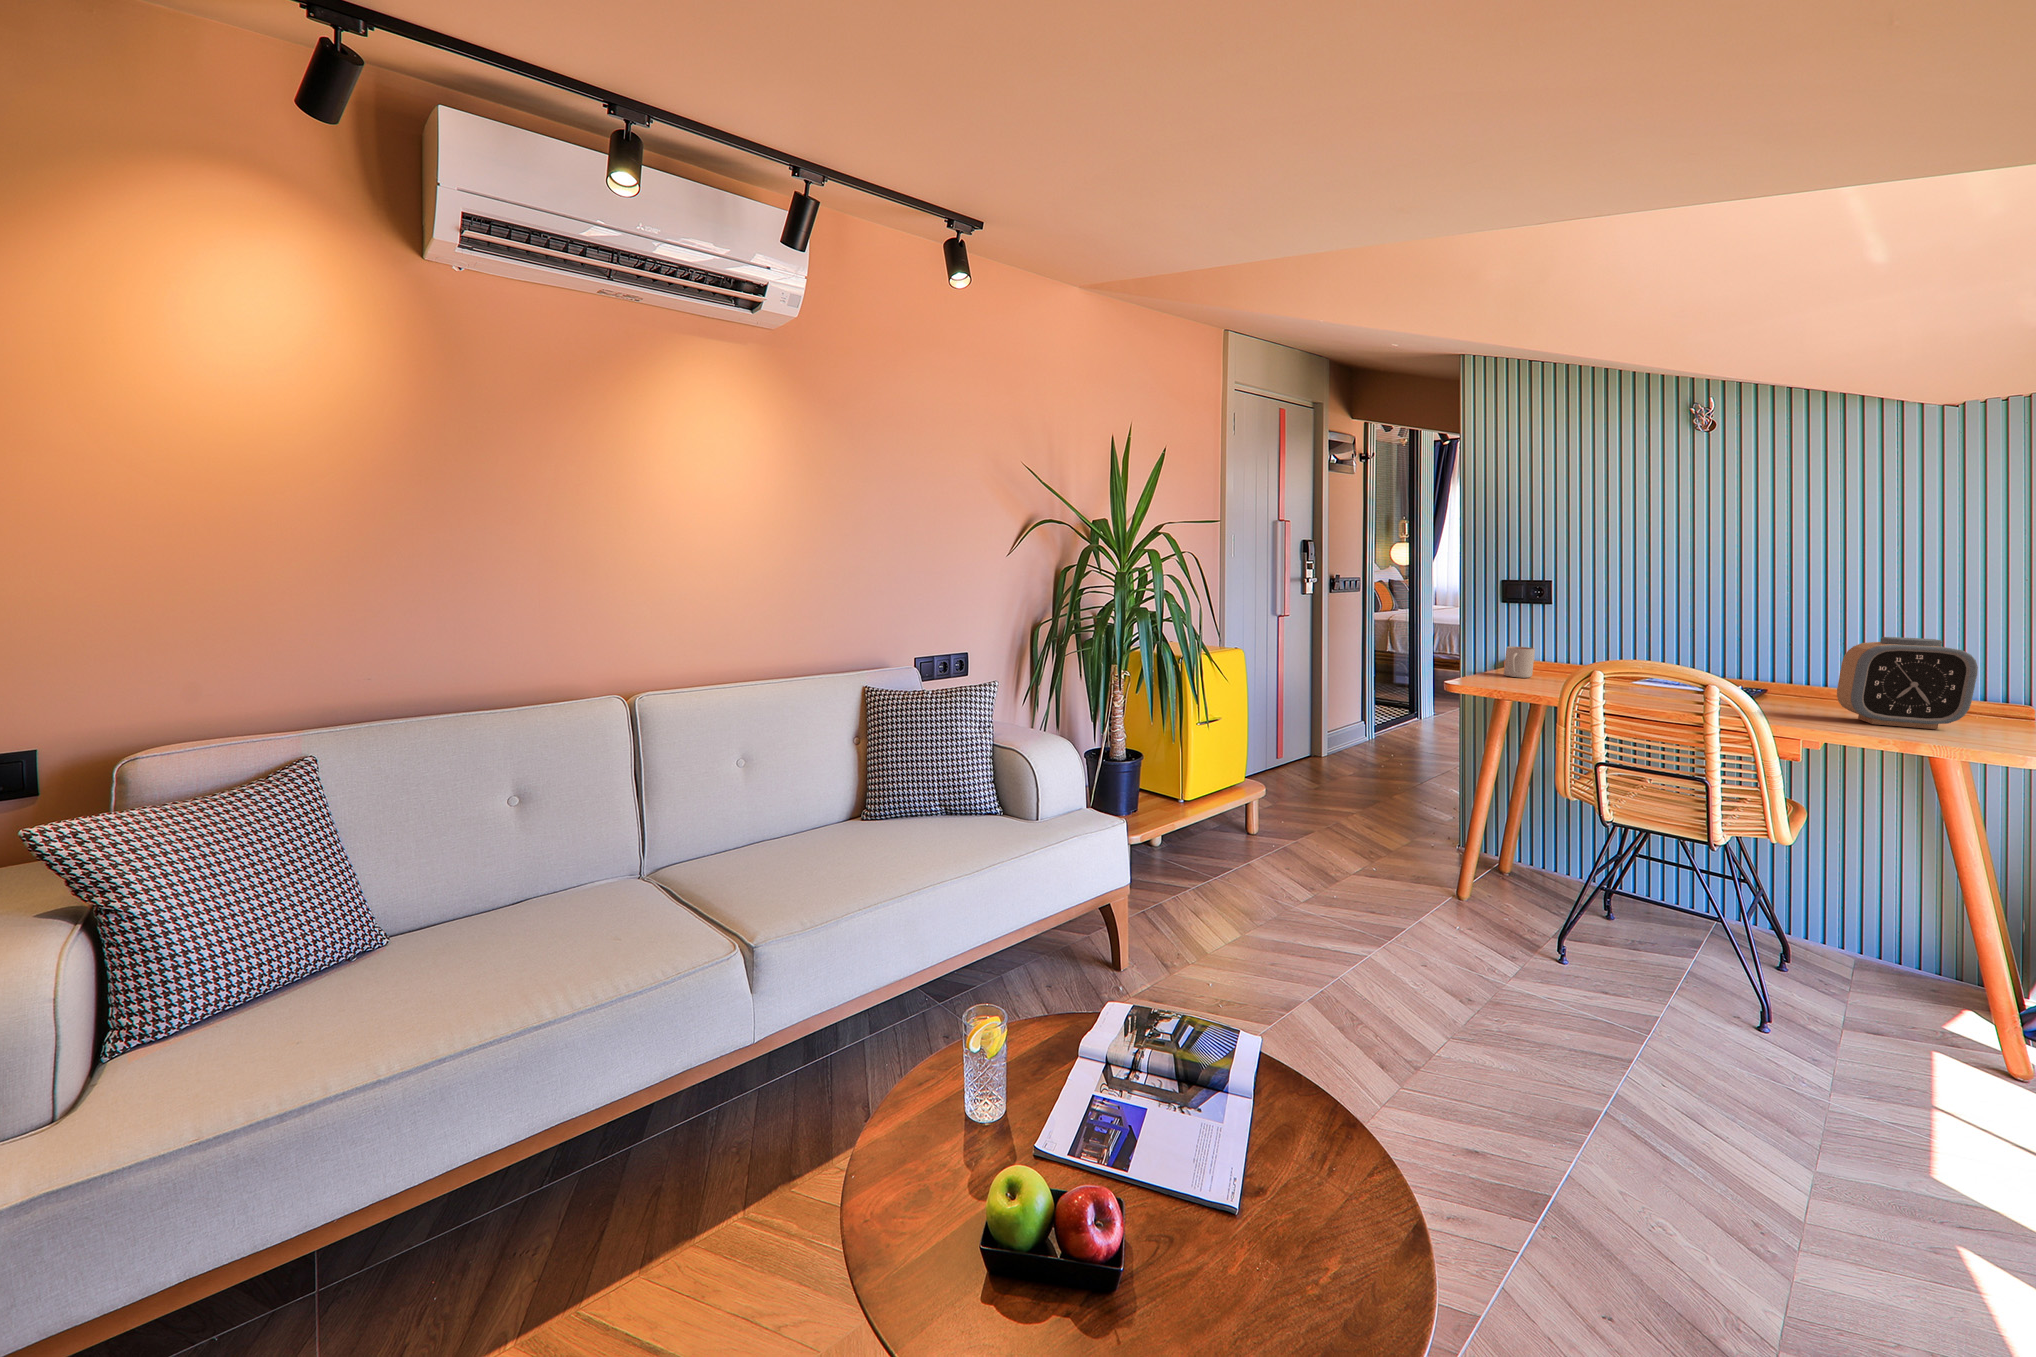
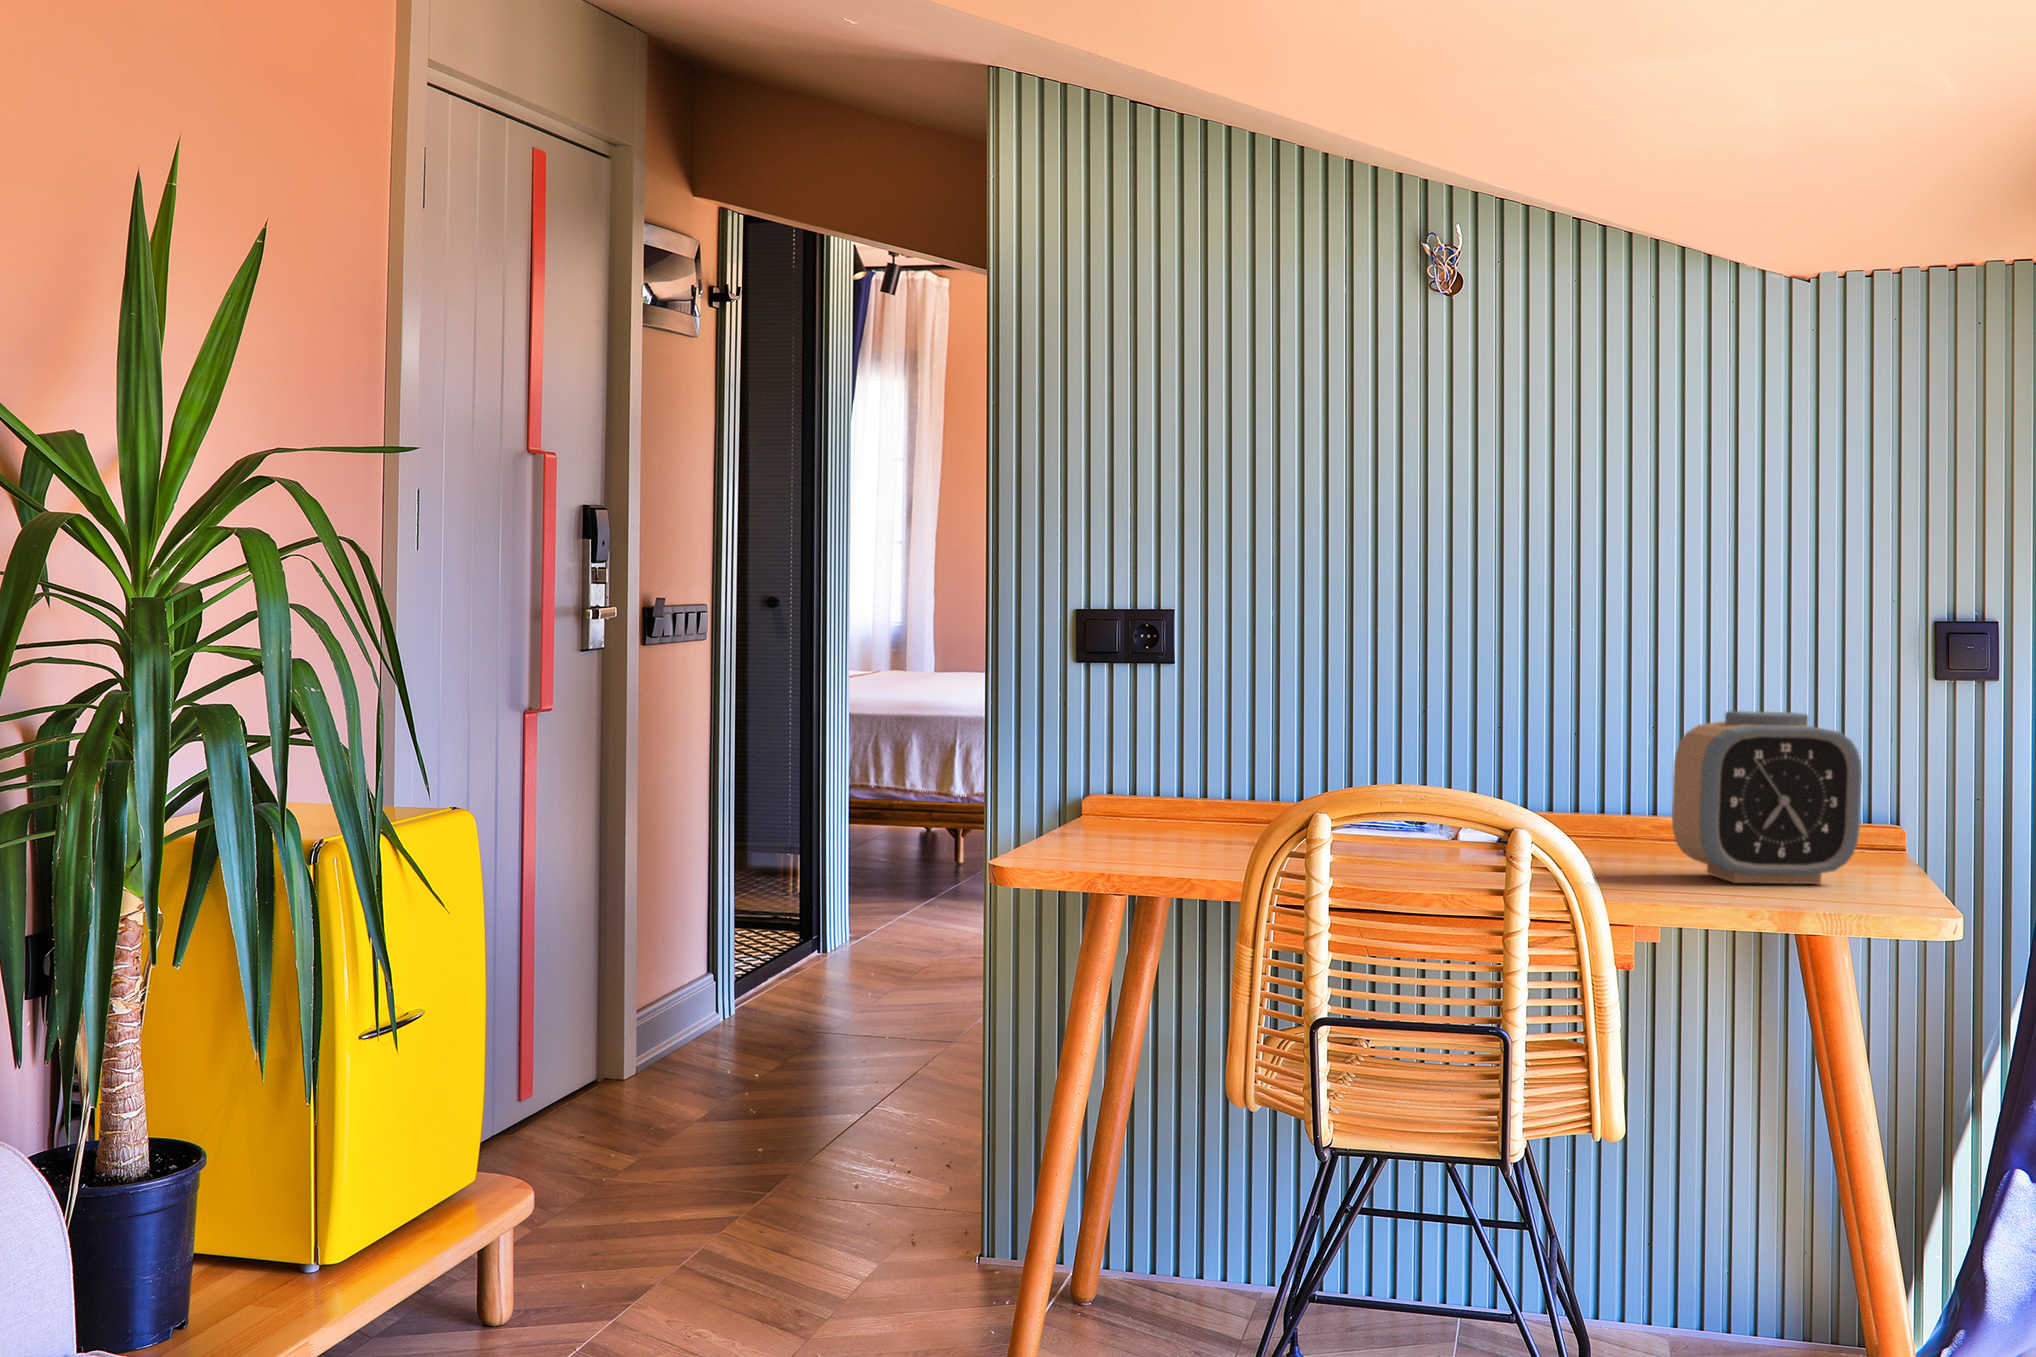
mug: present [1504,646,1535,678] -> none [1098,763,1154,833]

